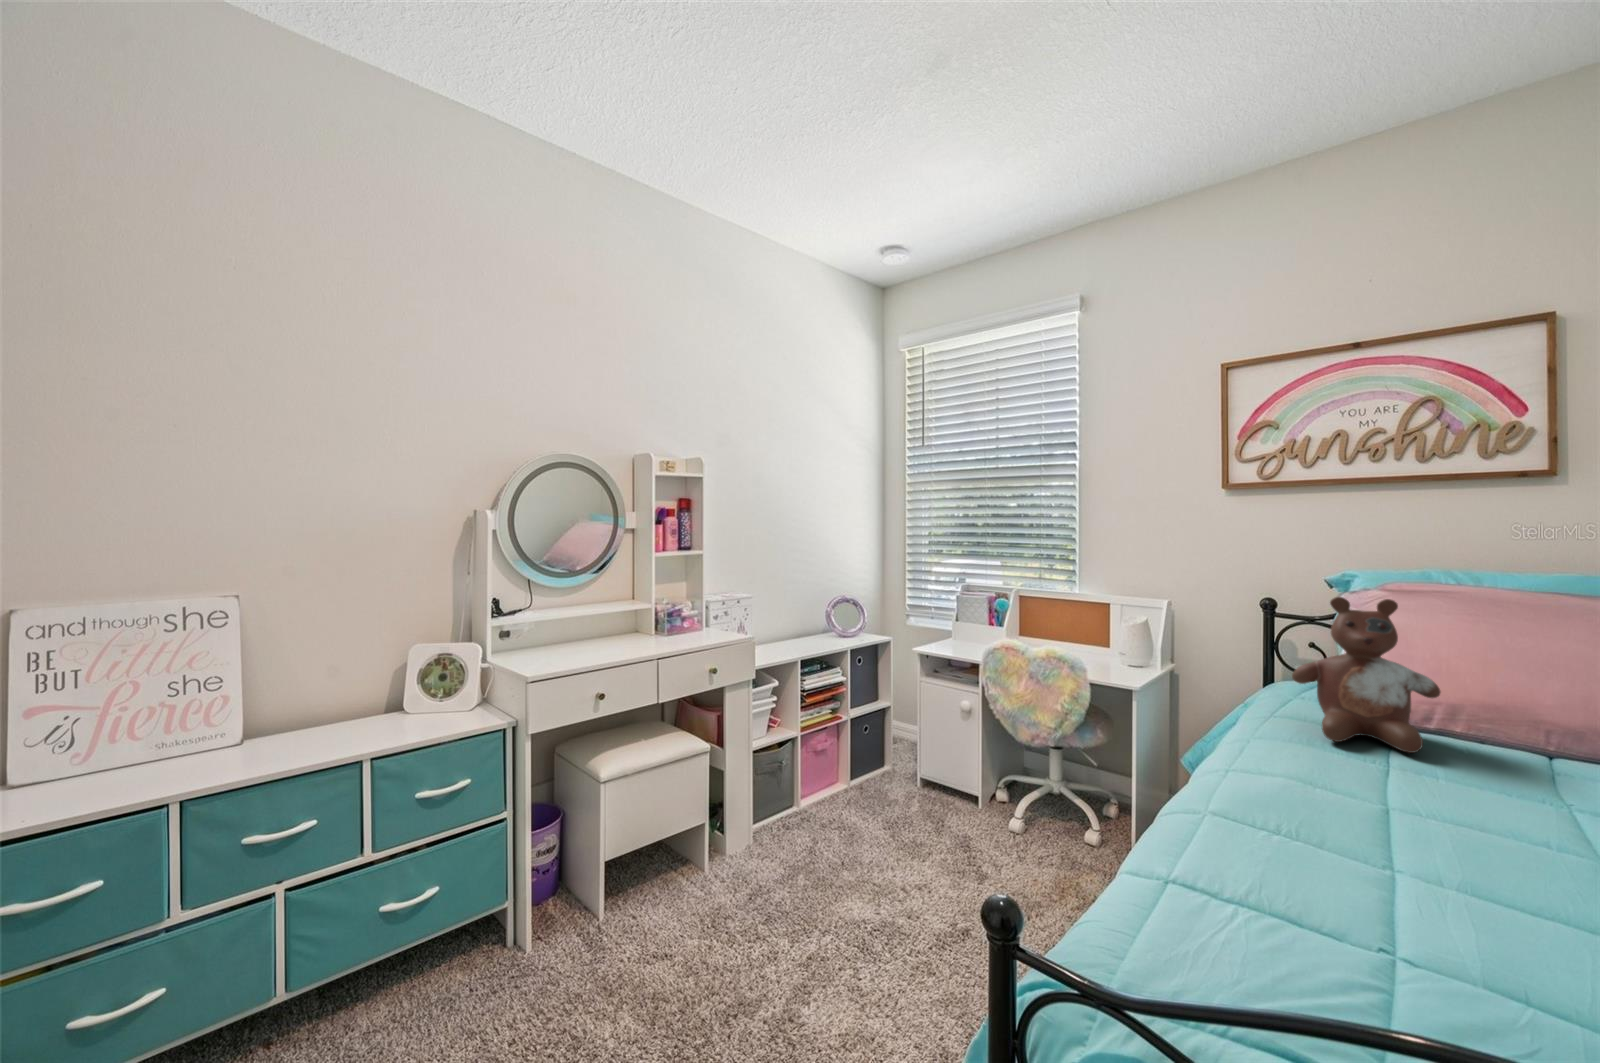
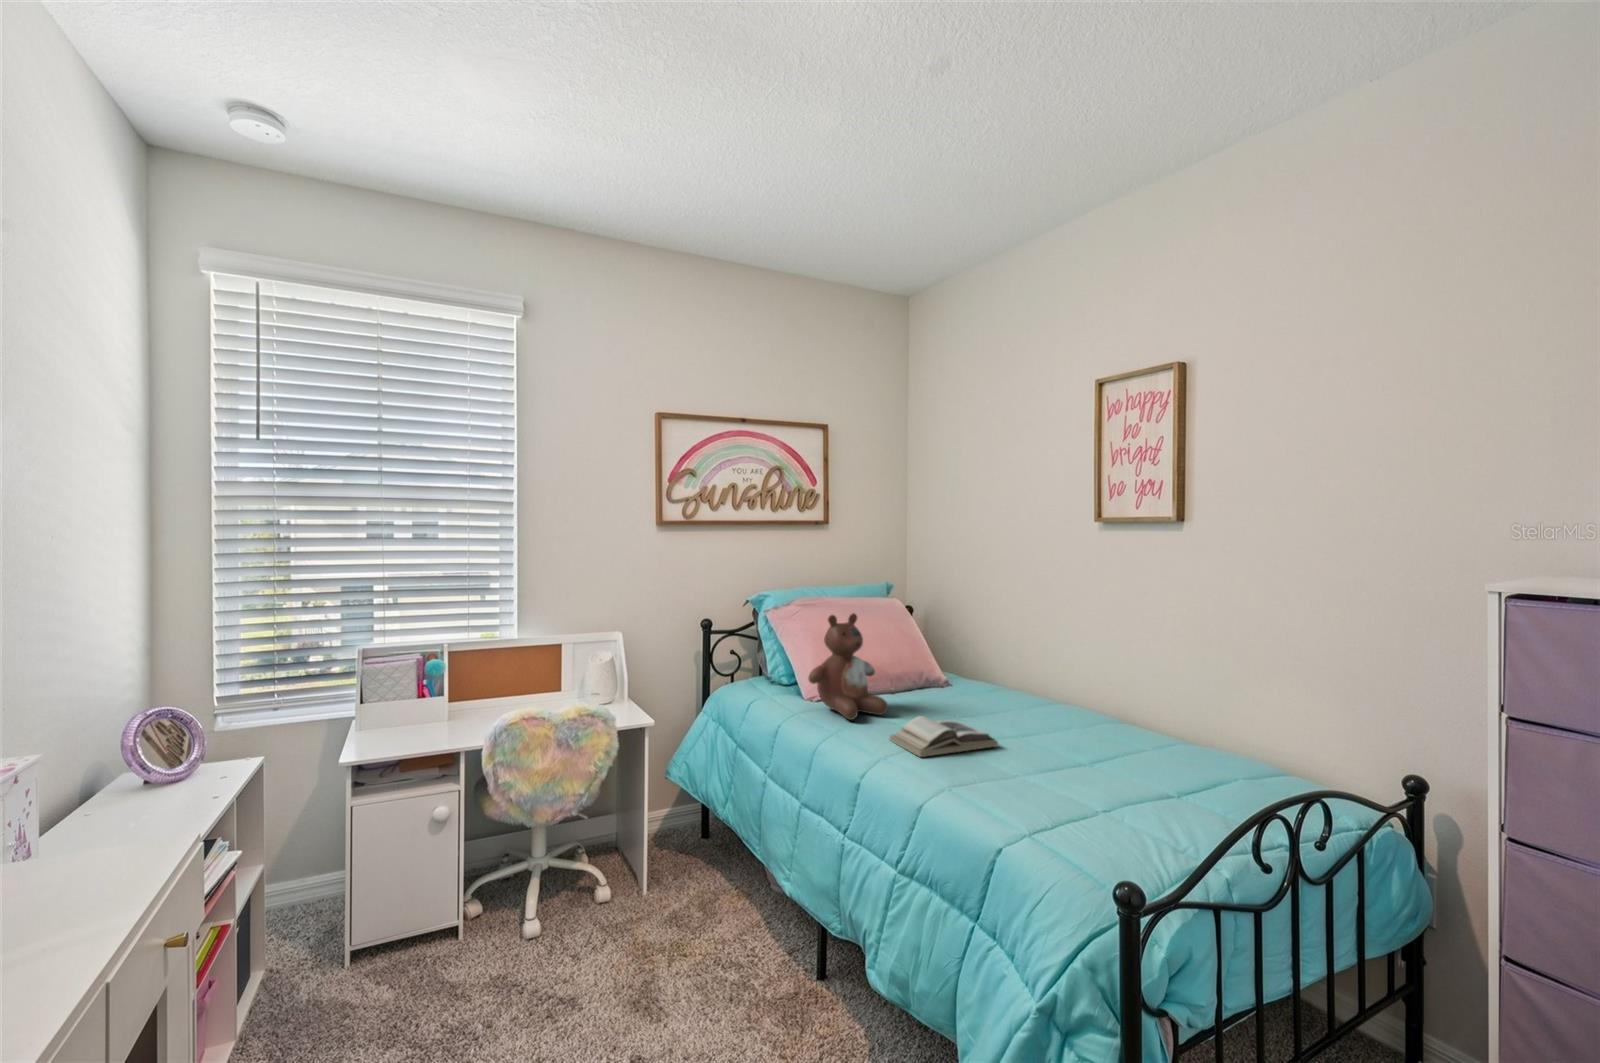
book: none [1324,757,1535,852] -> present [890,716,998,757]

